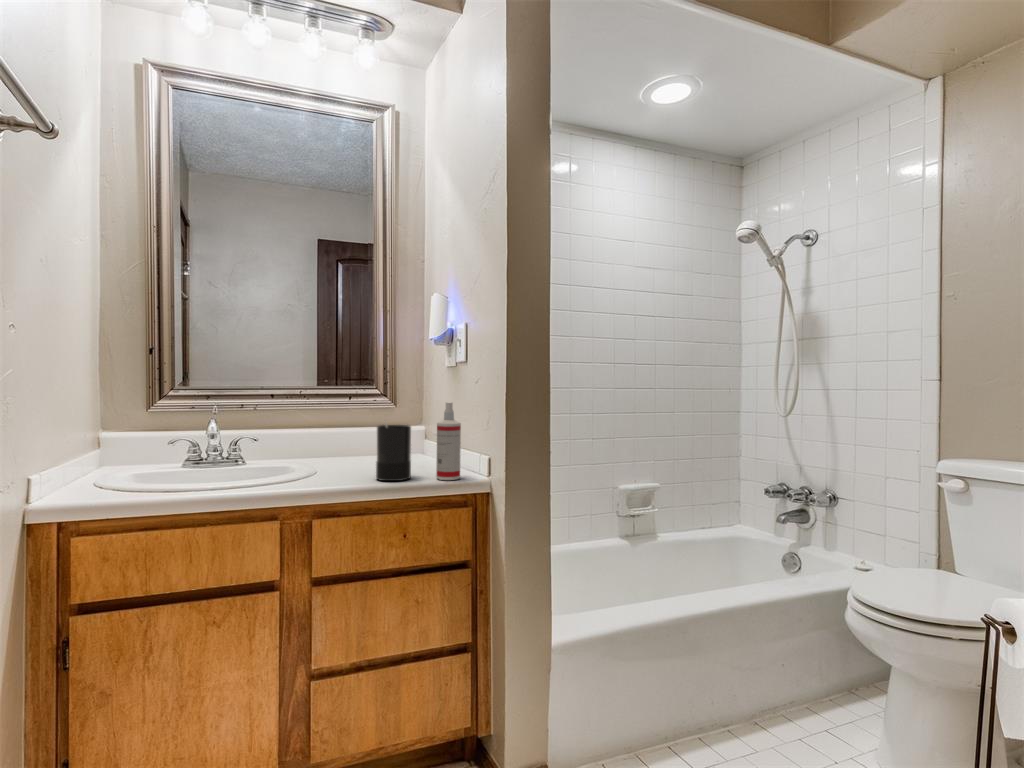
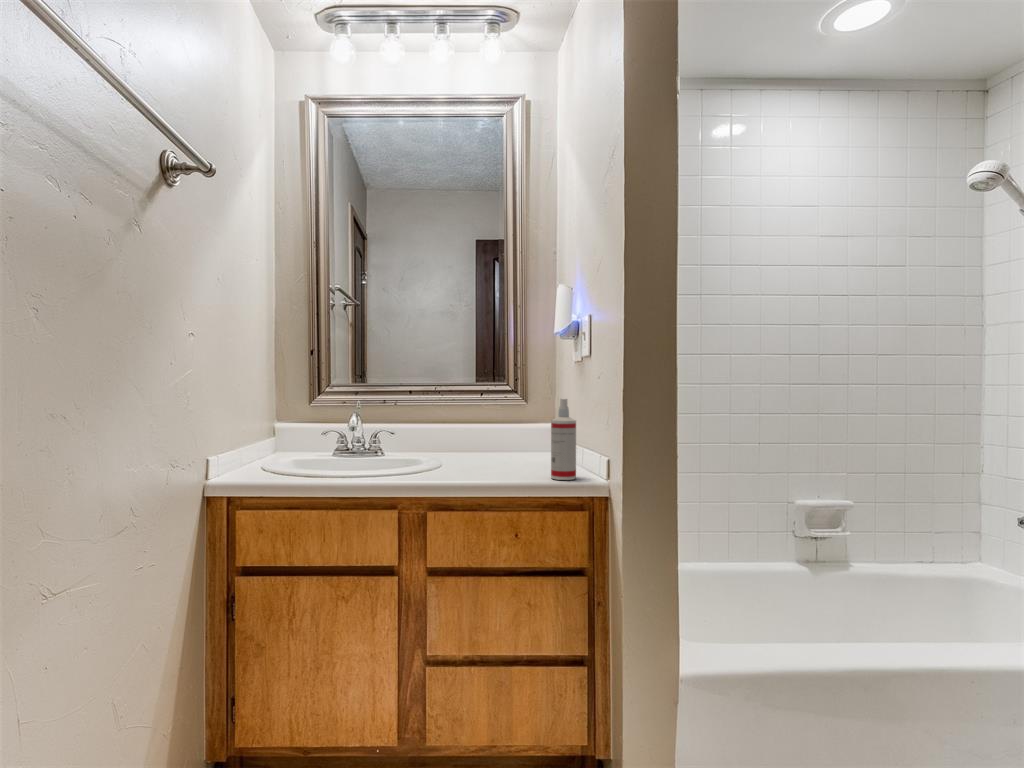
candle: present [376,424,411,481] -> none [492,417,526,478]

